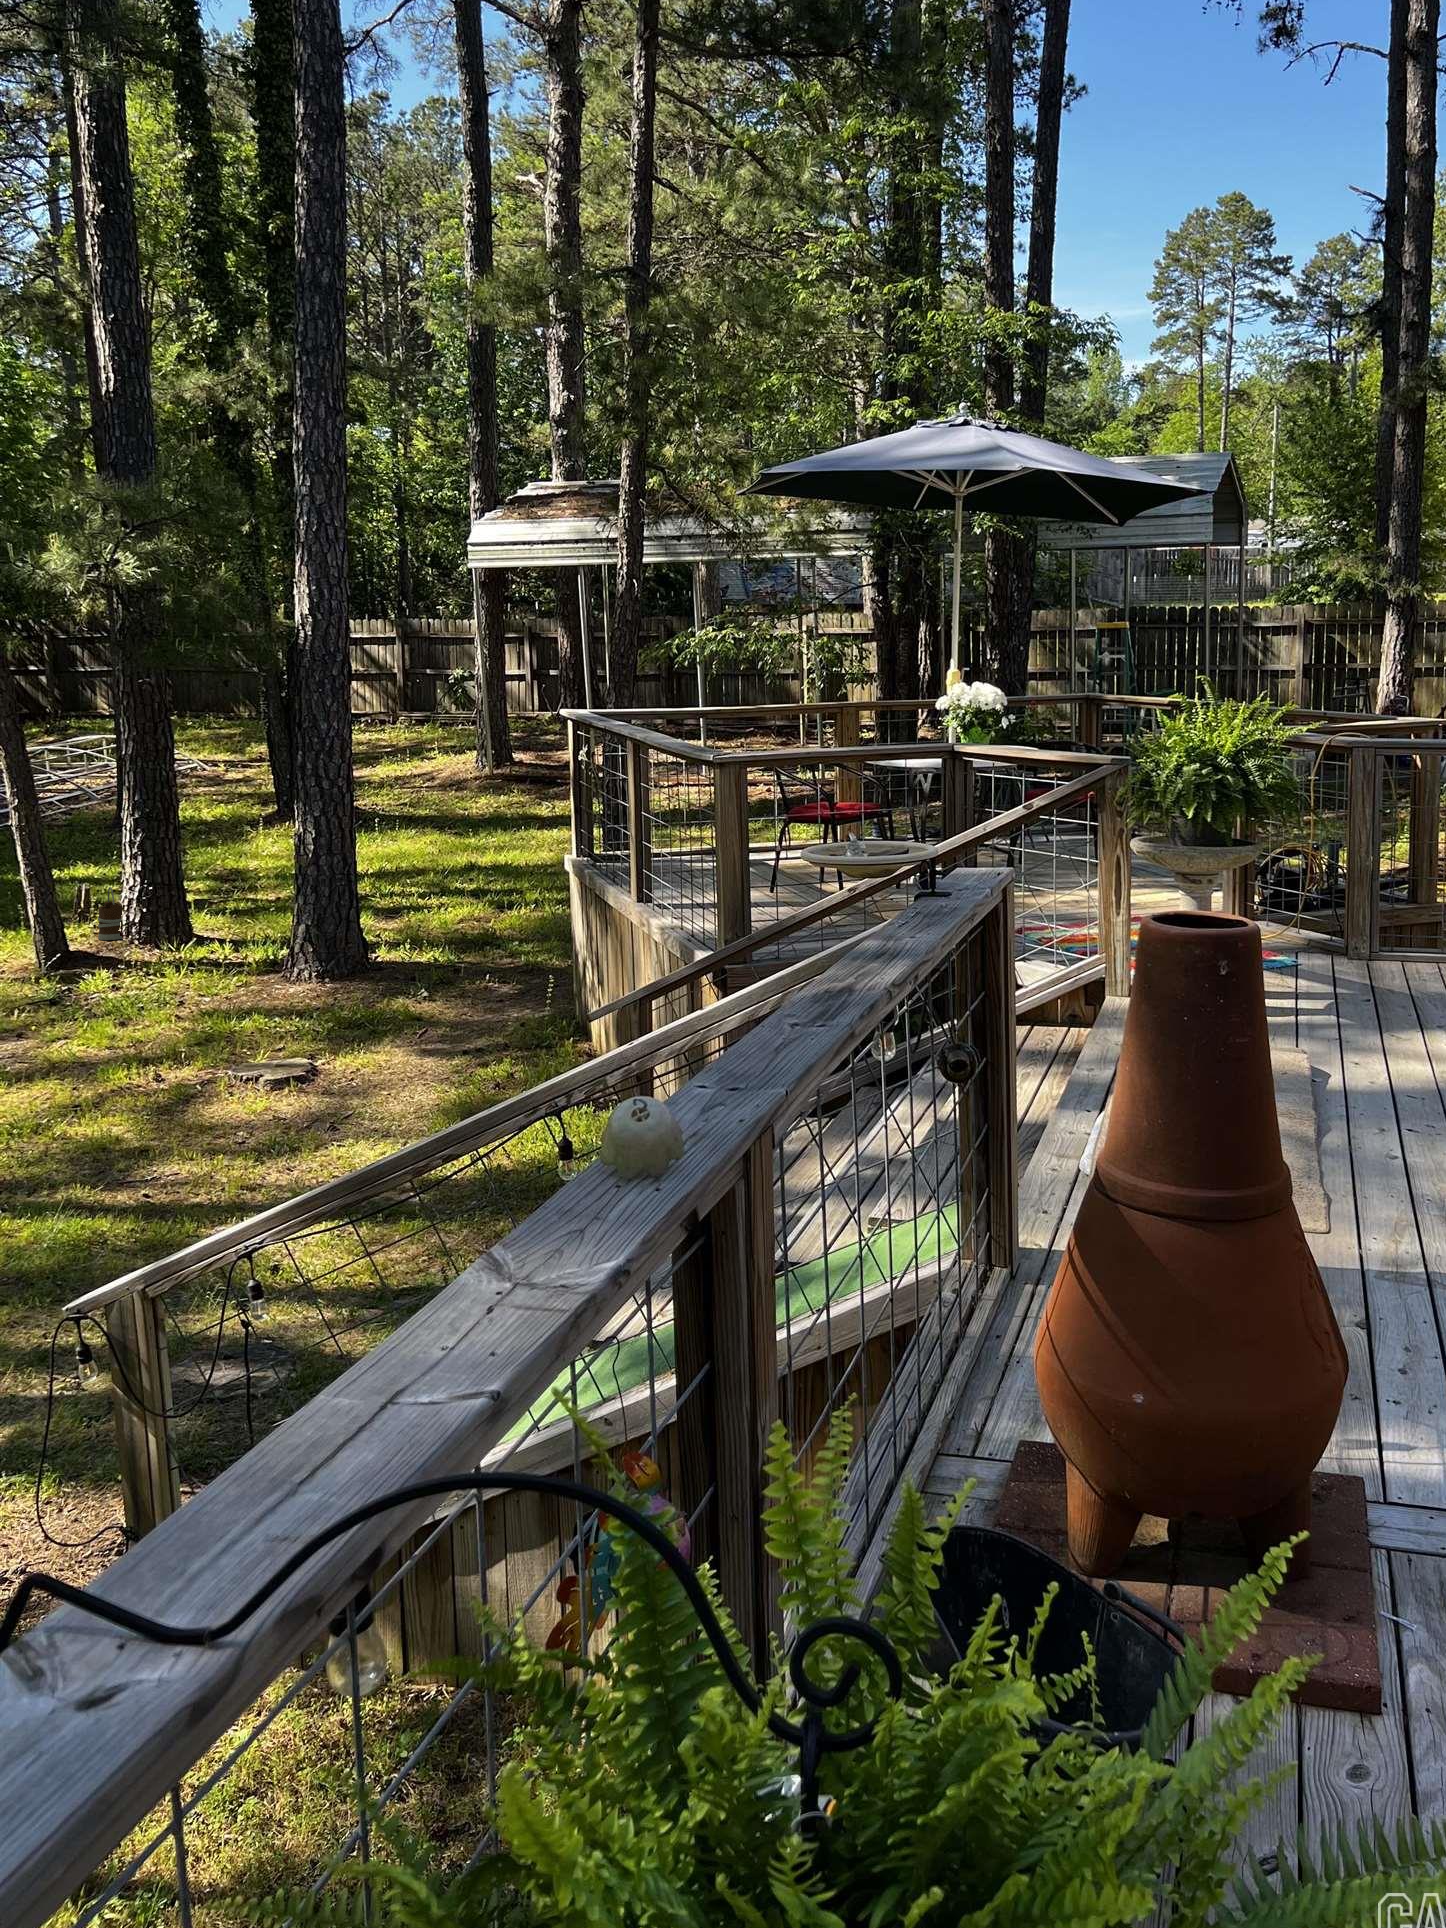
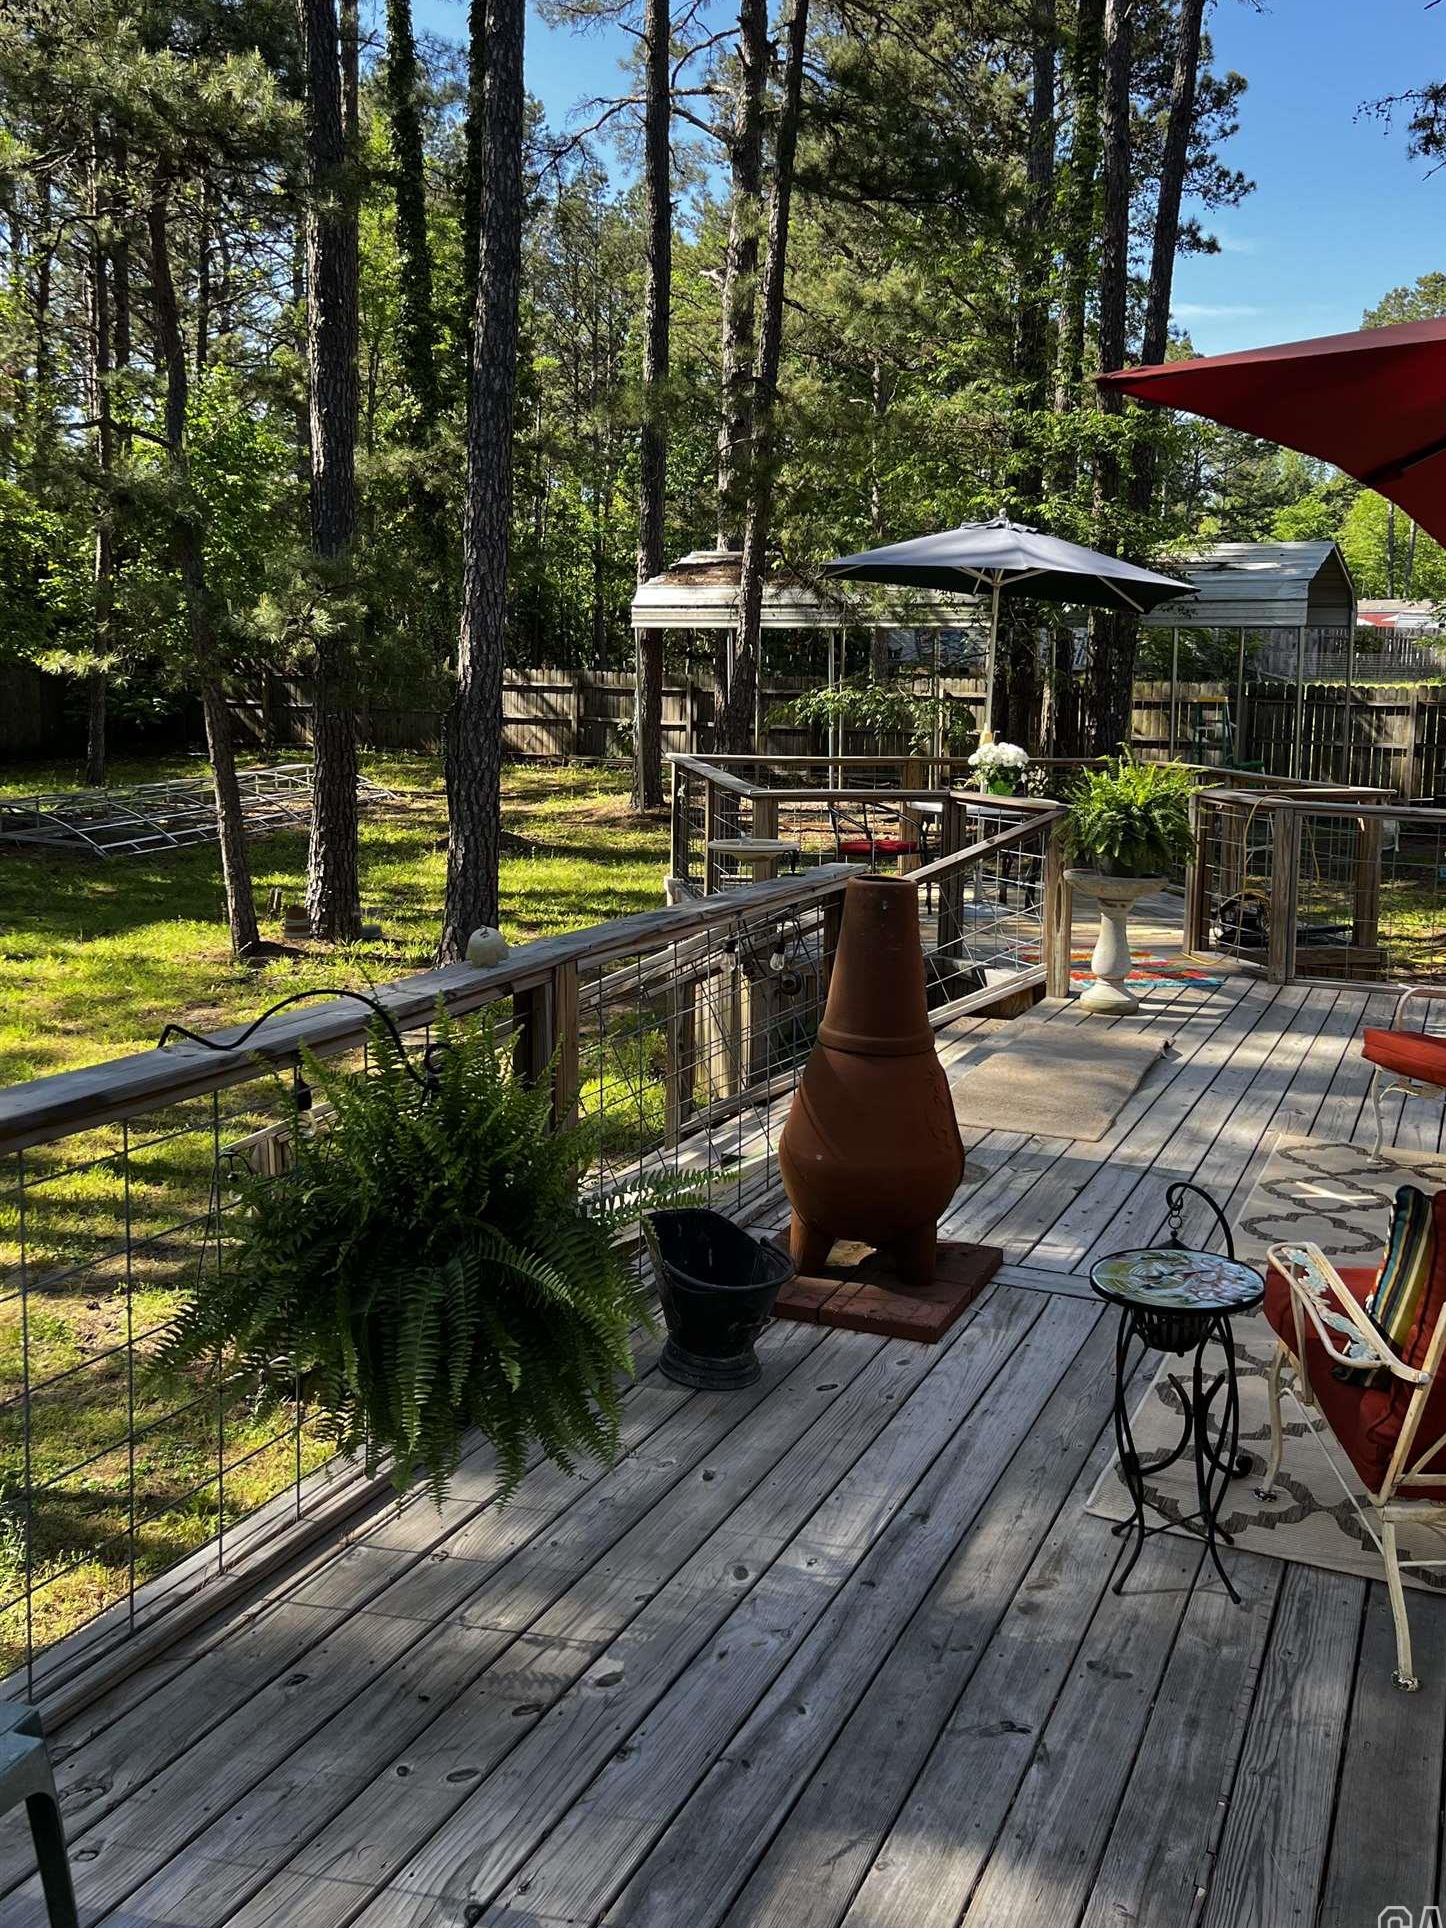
decorative plant: none [180,894,217,935] -> present [354,904,383,938]

